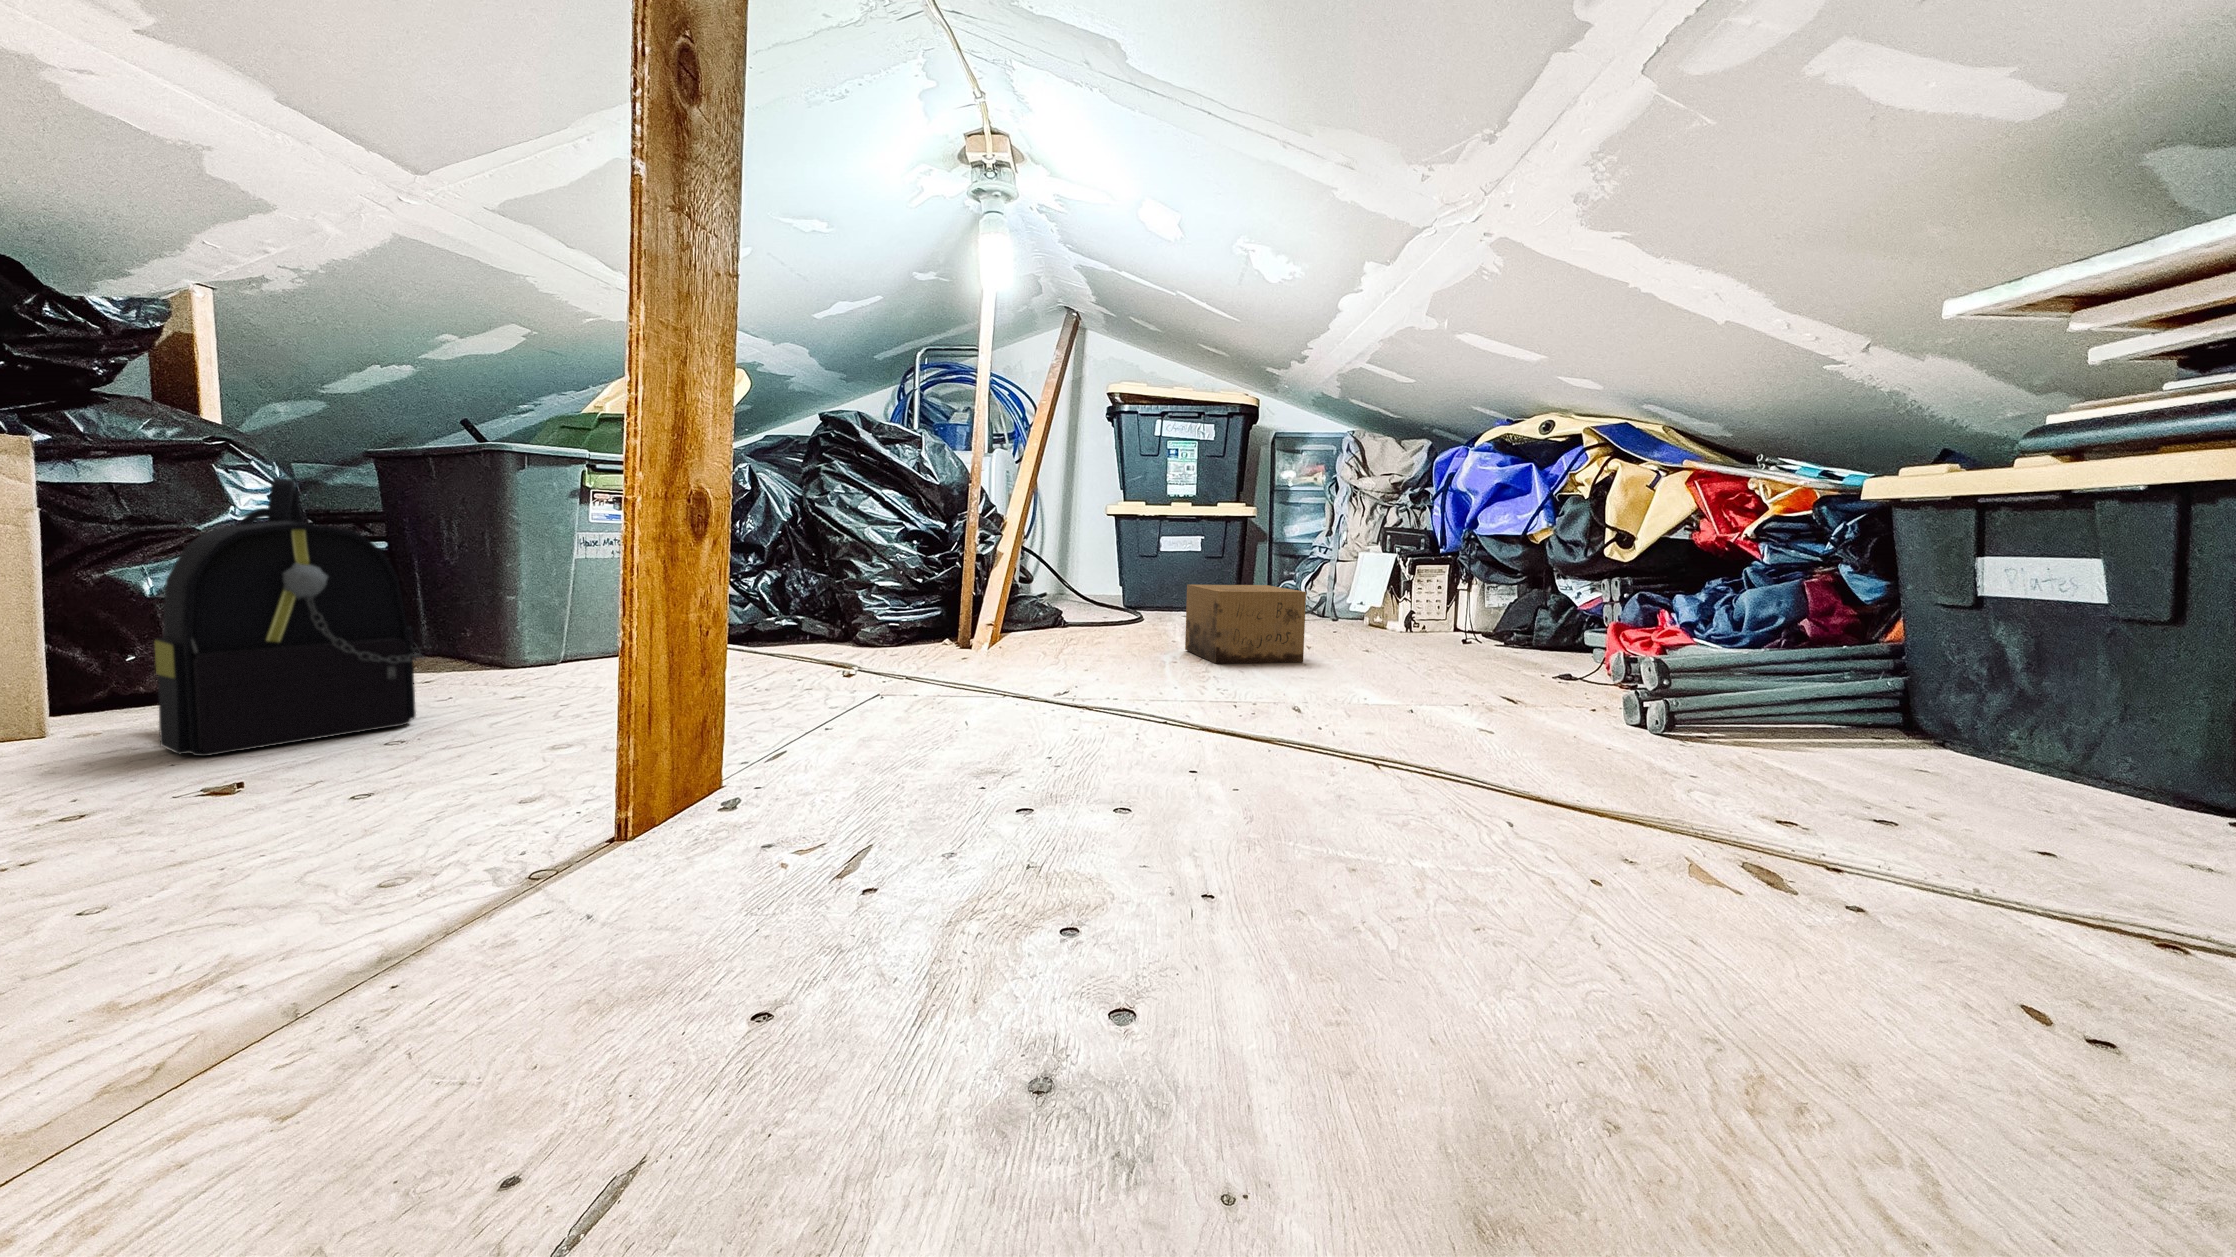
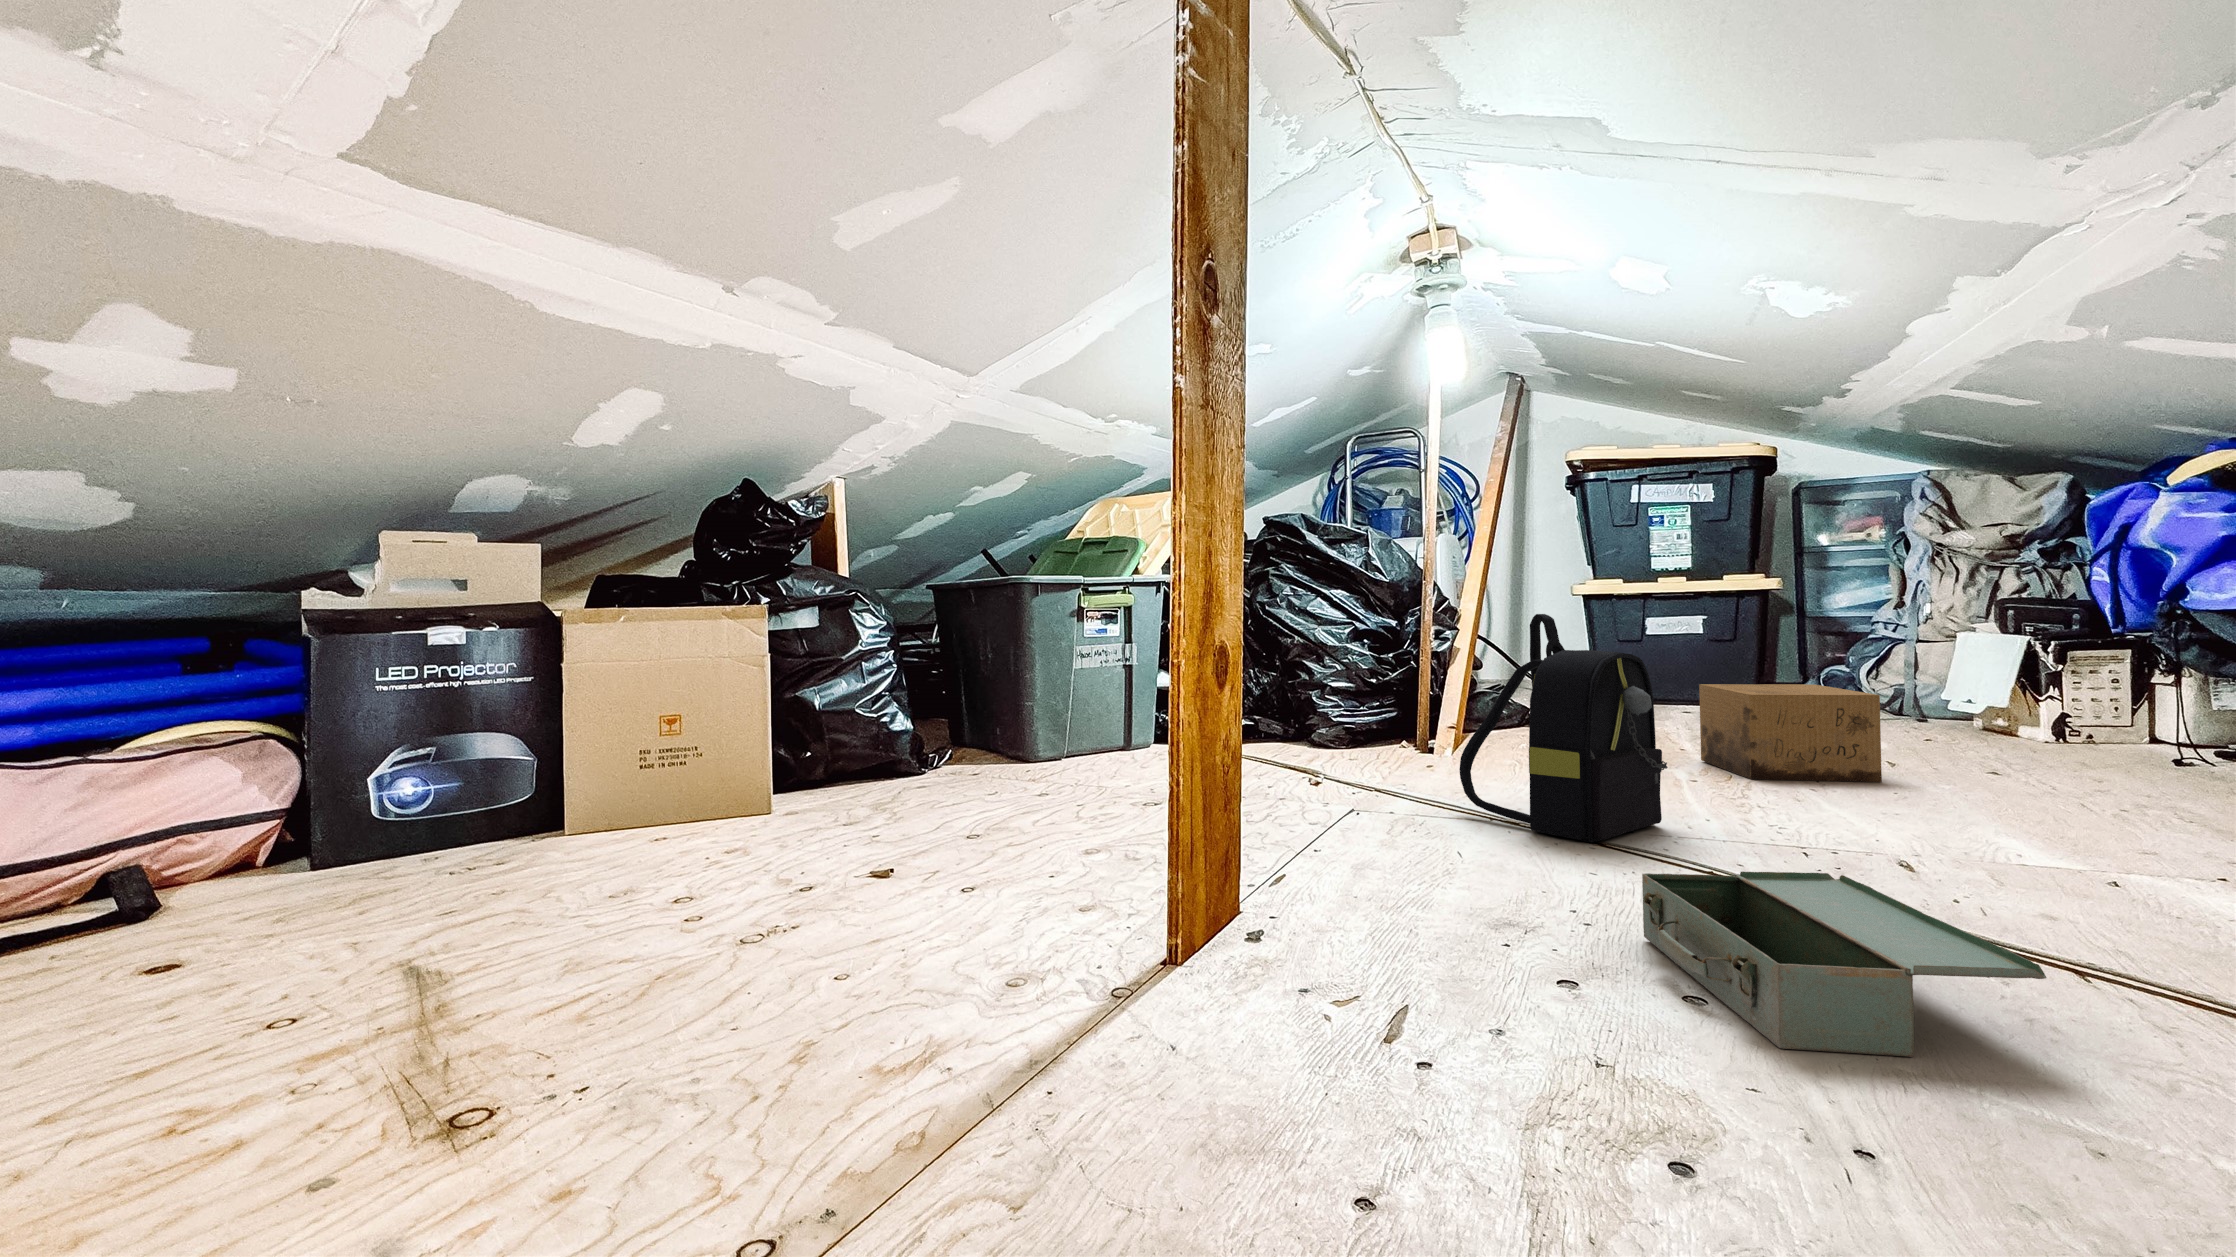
backpack: present [155,479,424,756] -> present [1459,614,1668,843]
toolbox: none [1038,761,1398,1026] -> present [1642,872,2047,1057]

